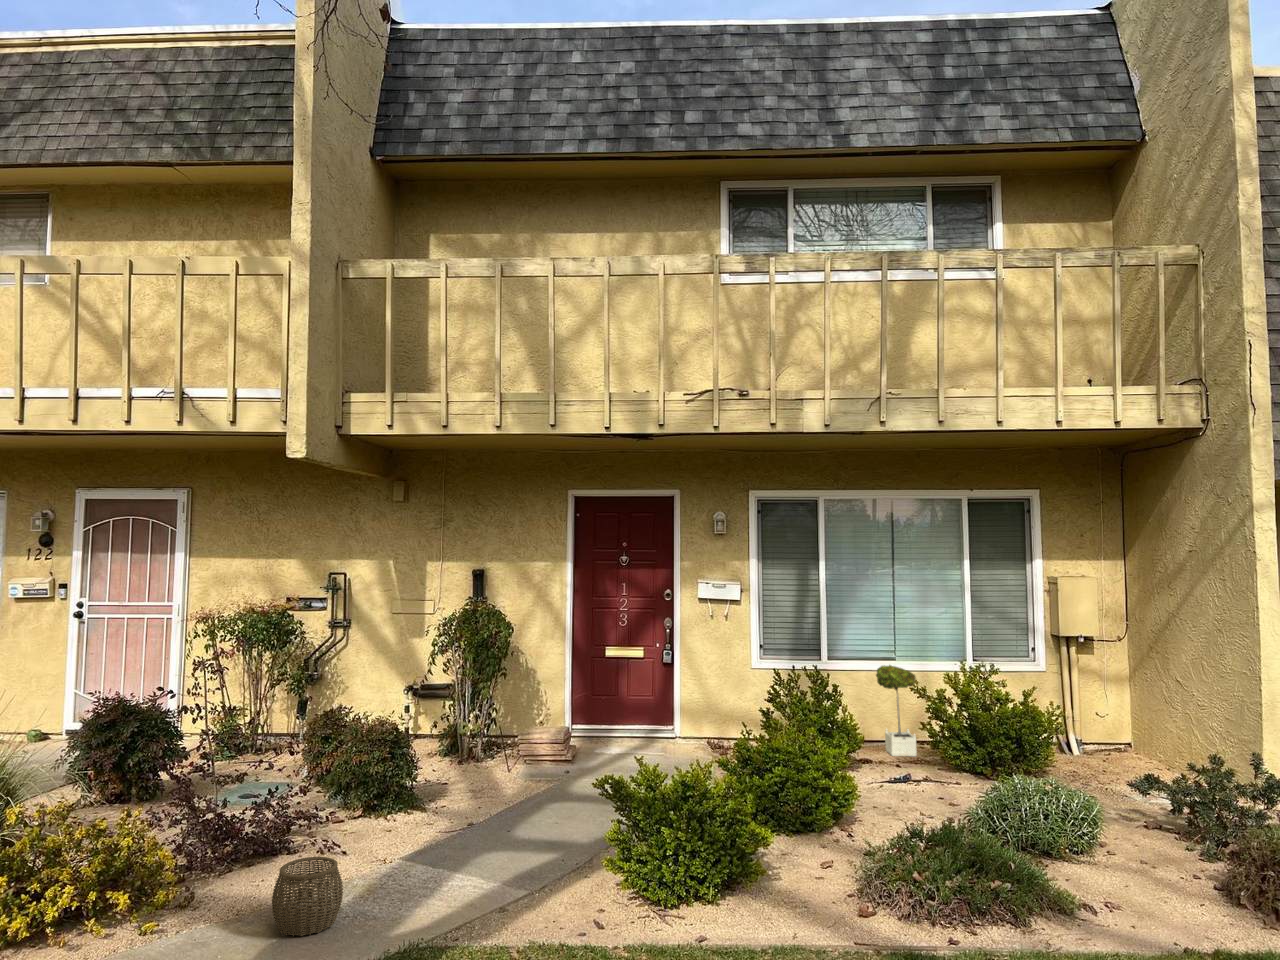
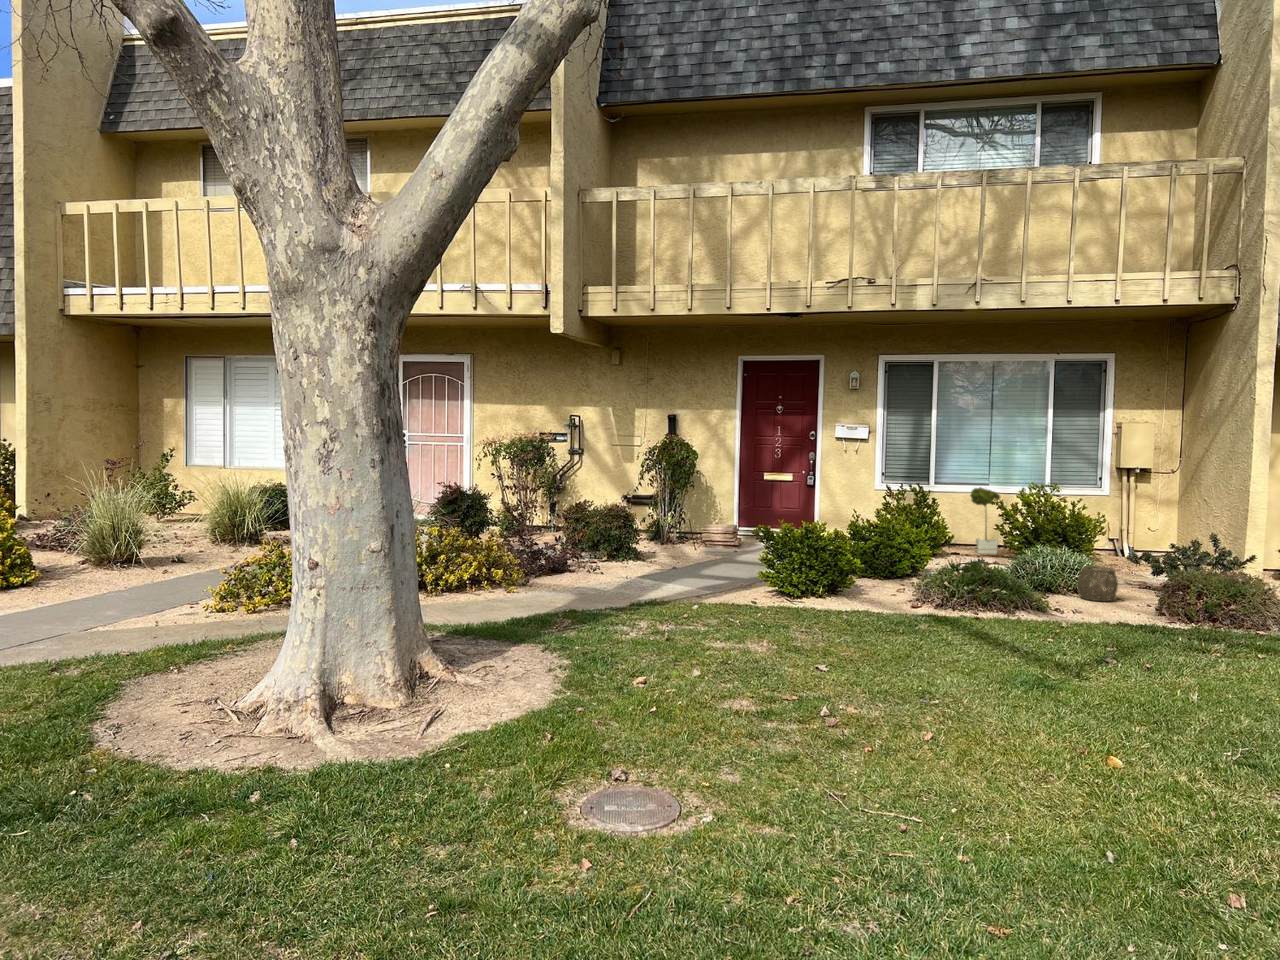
woven basket: present [272,857,343,936] -> present [1077,566,1118,602]

